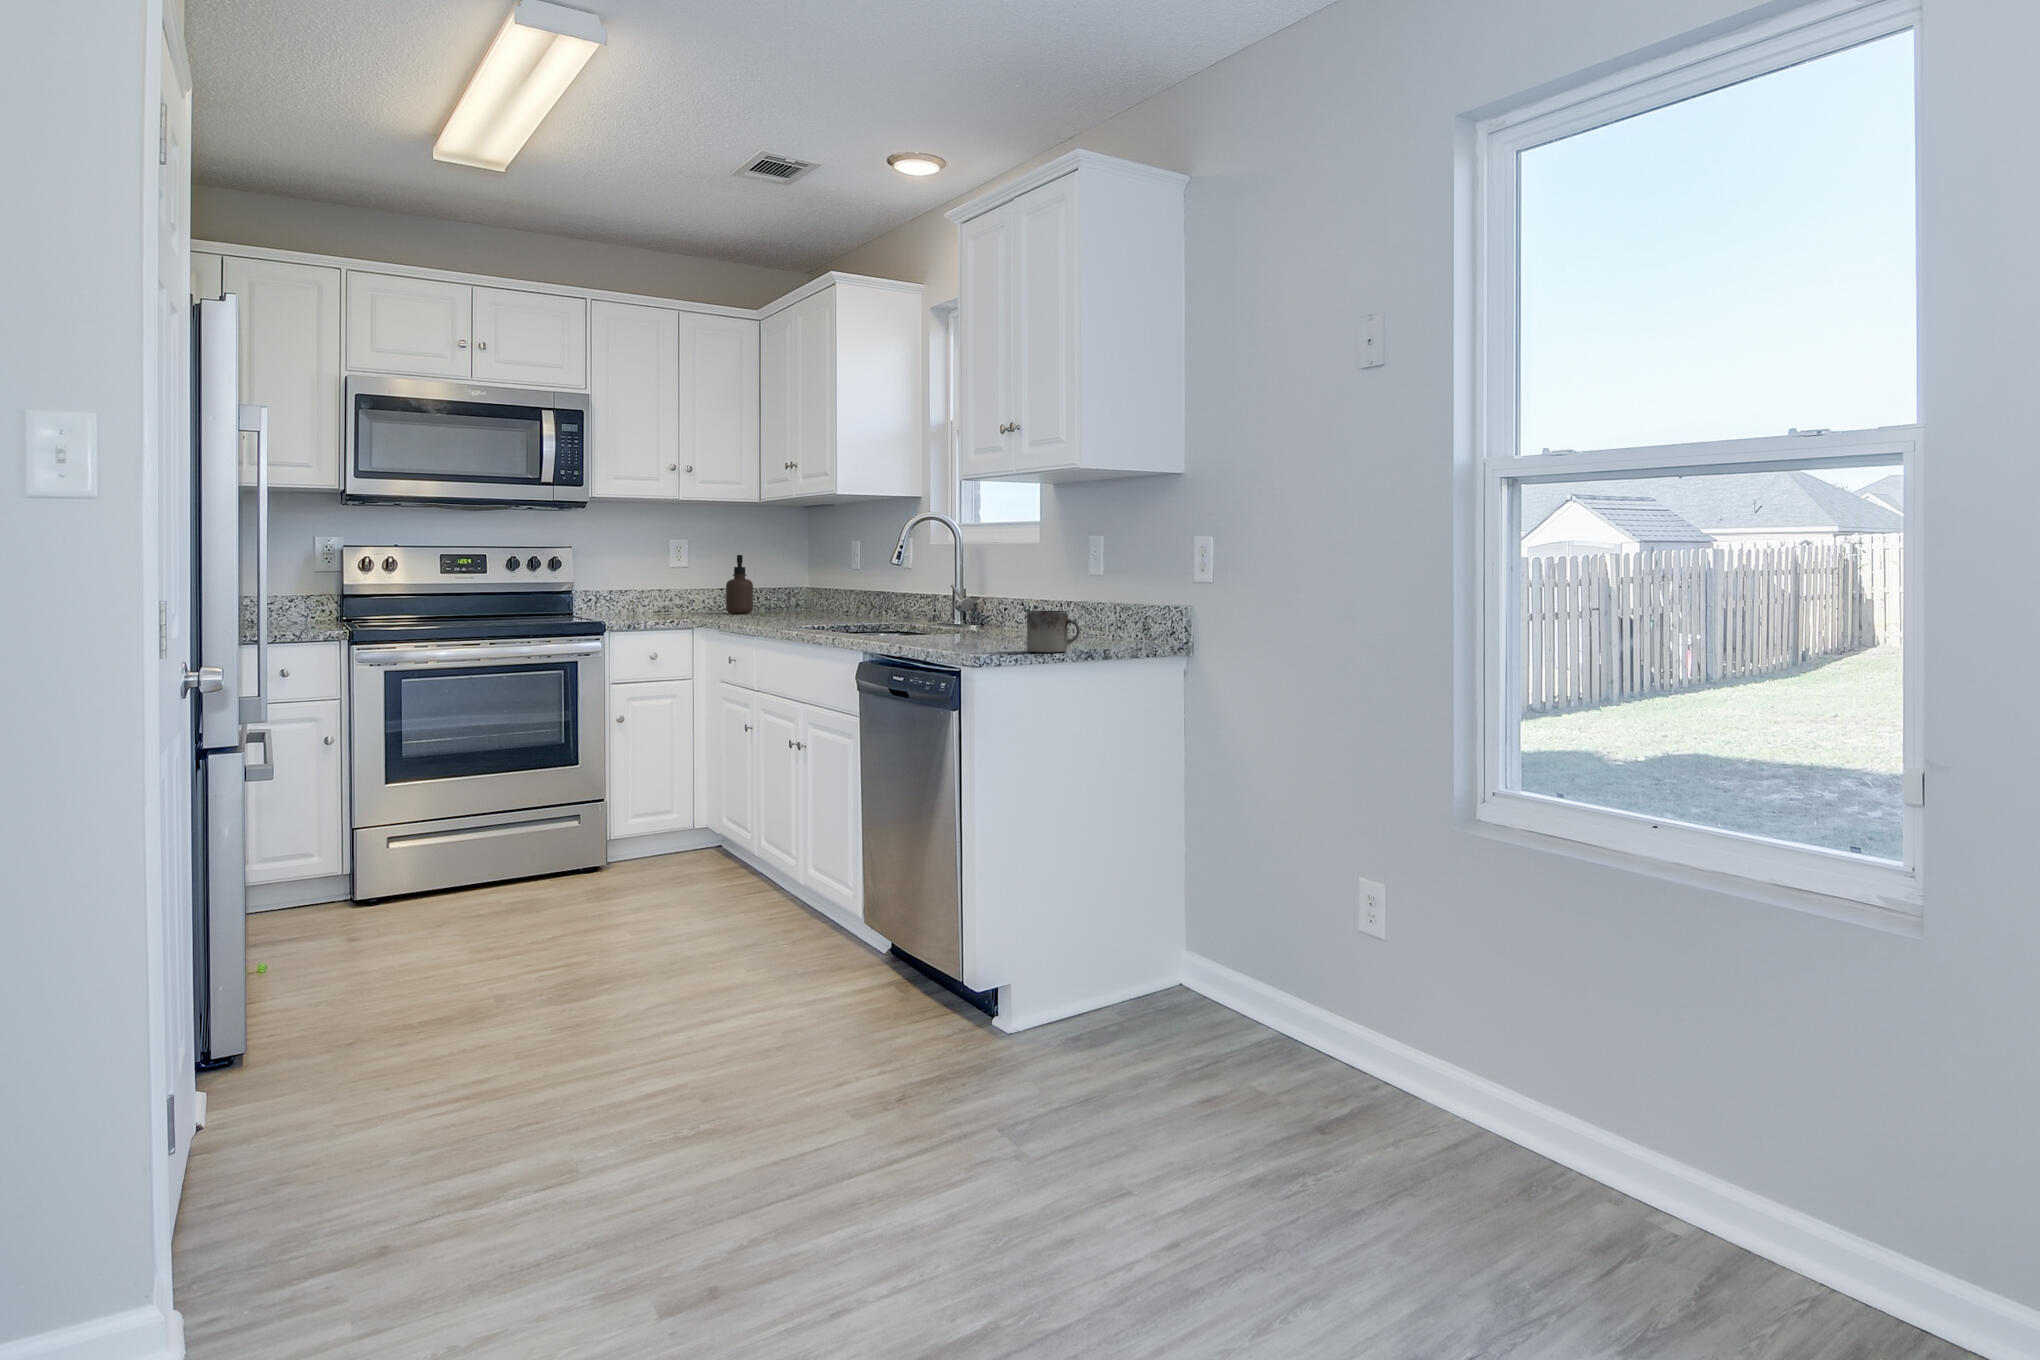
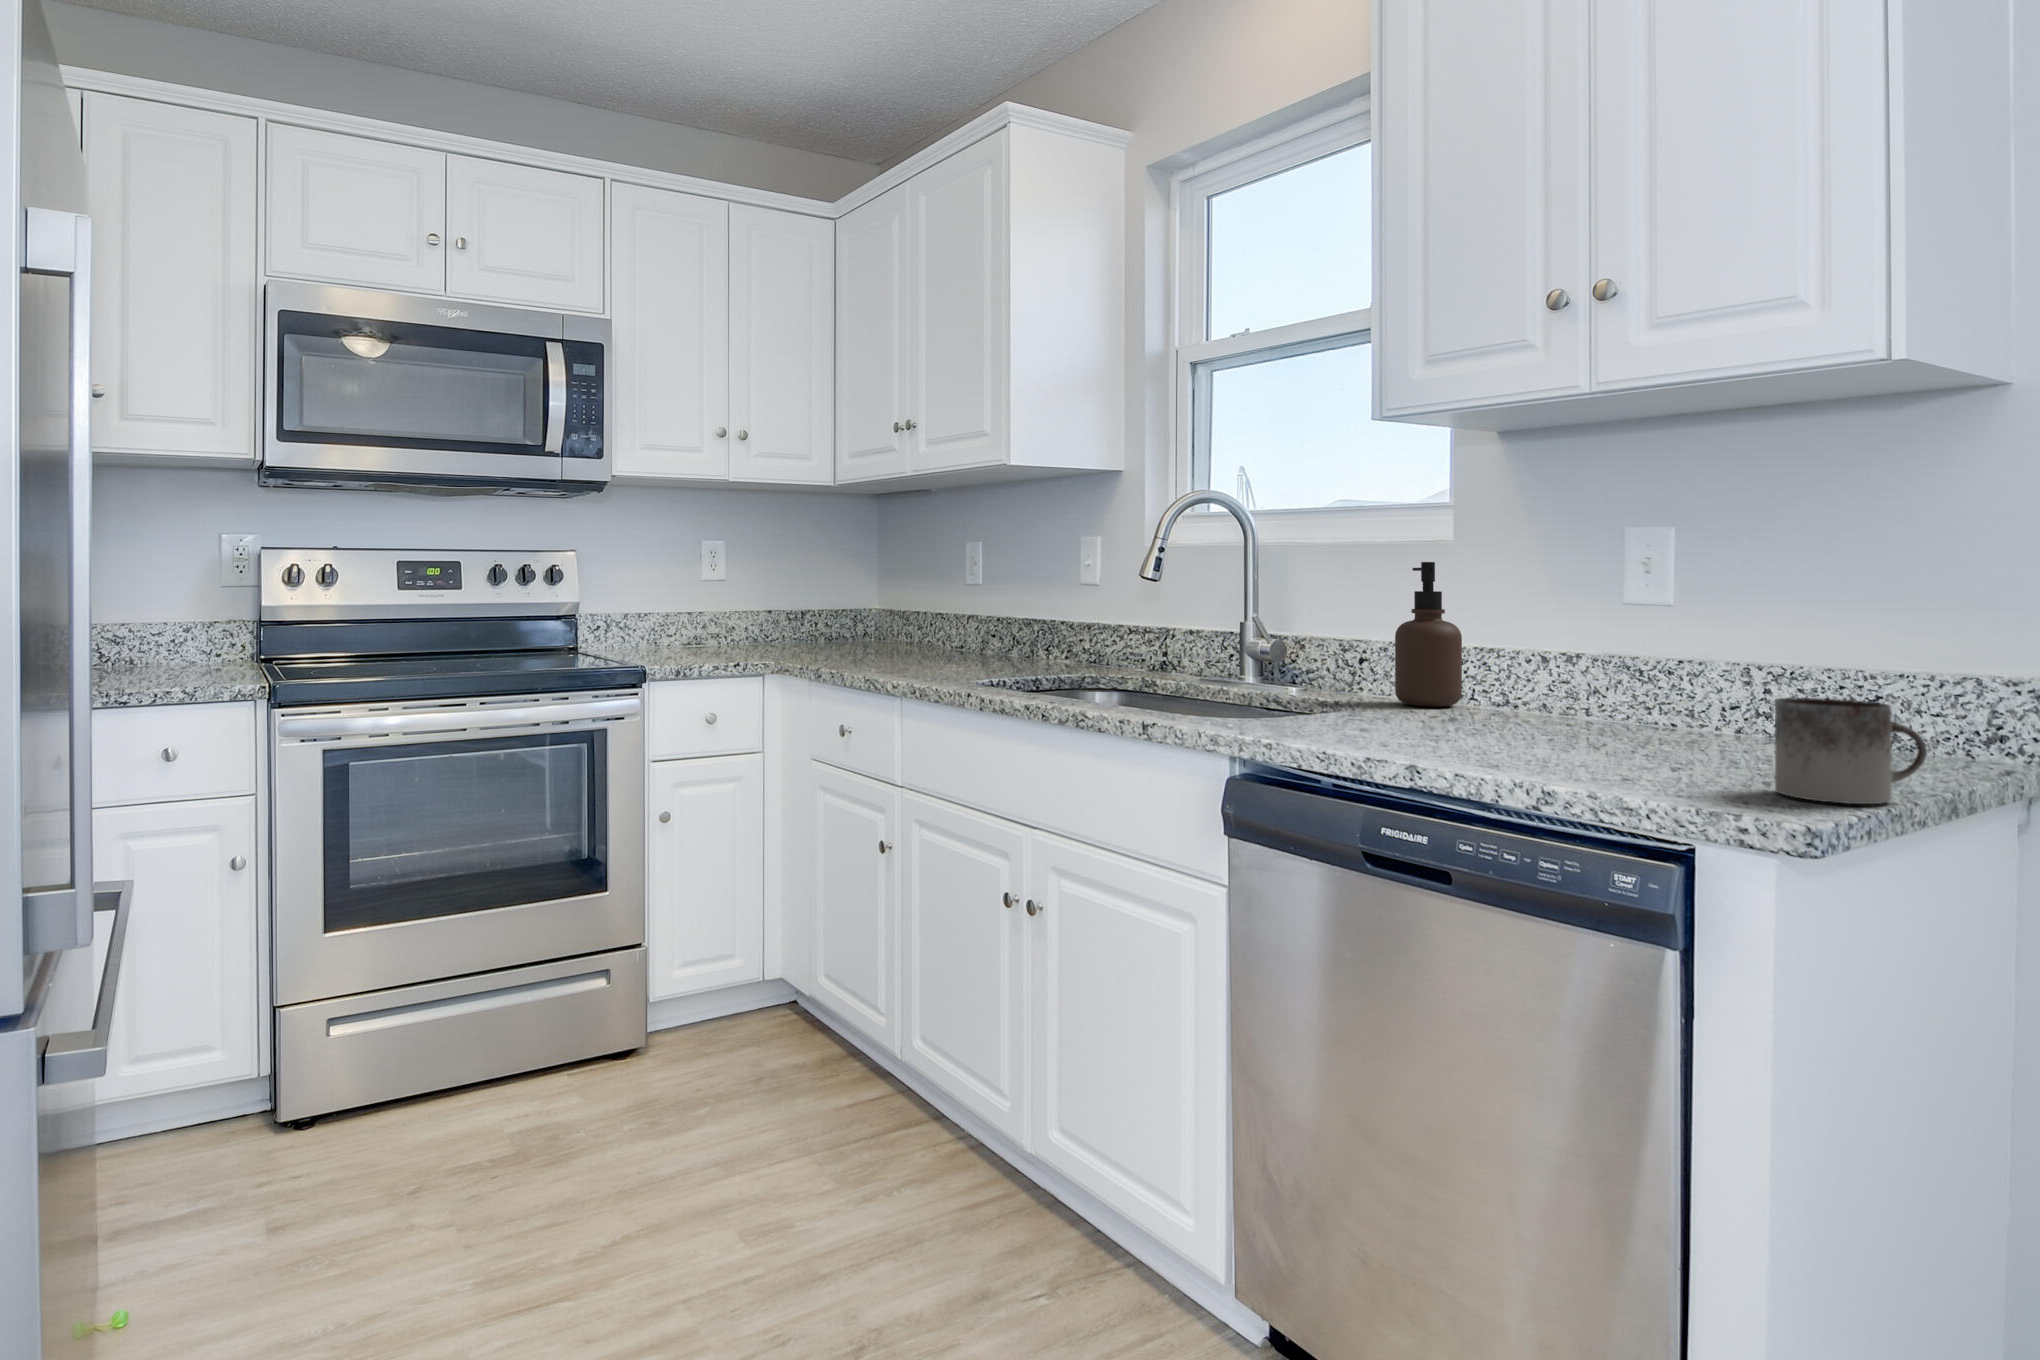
soap dispenser: present [726,555,753,614] -> present [1395,562,1462,707]

